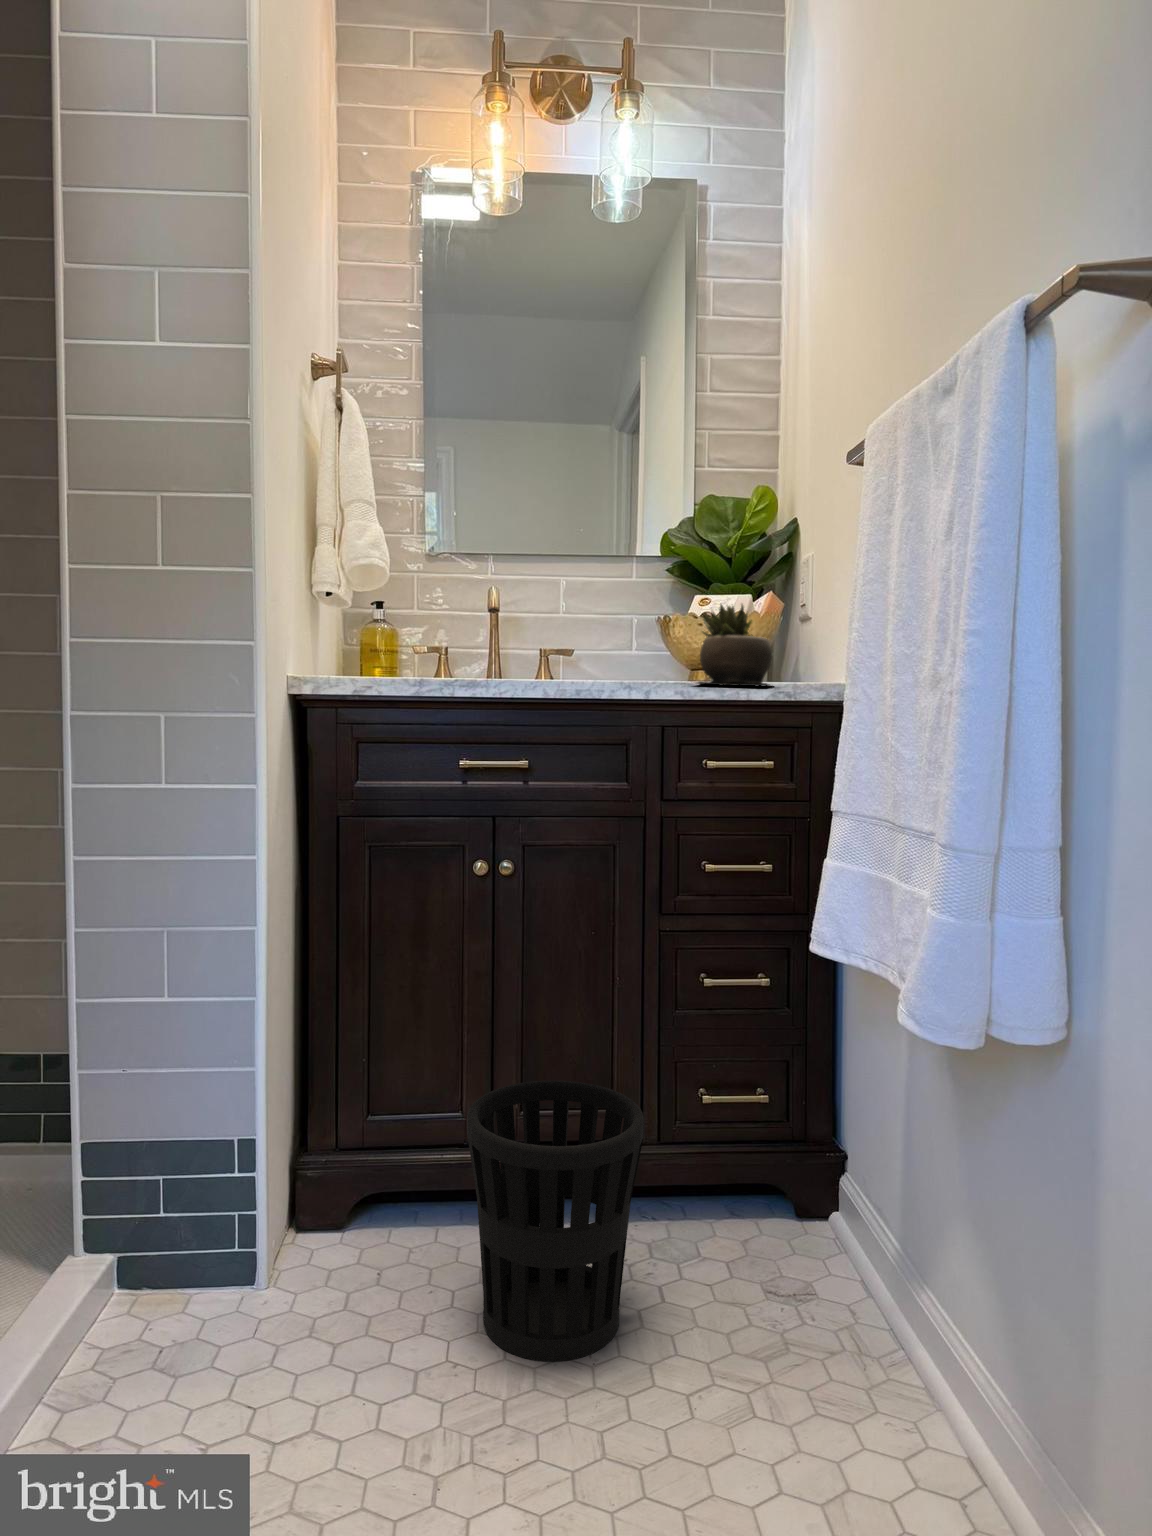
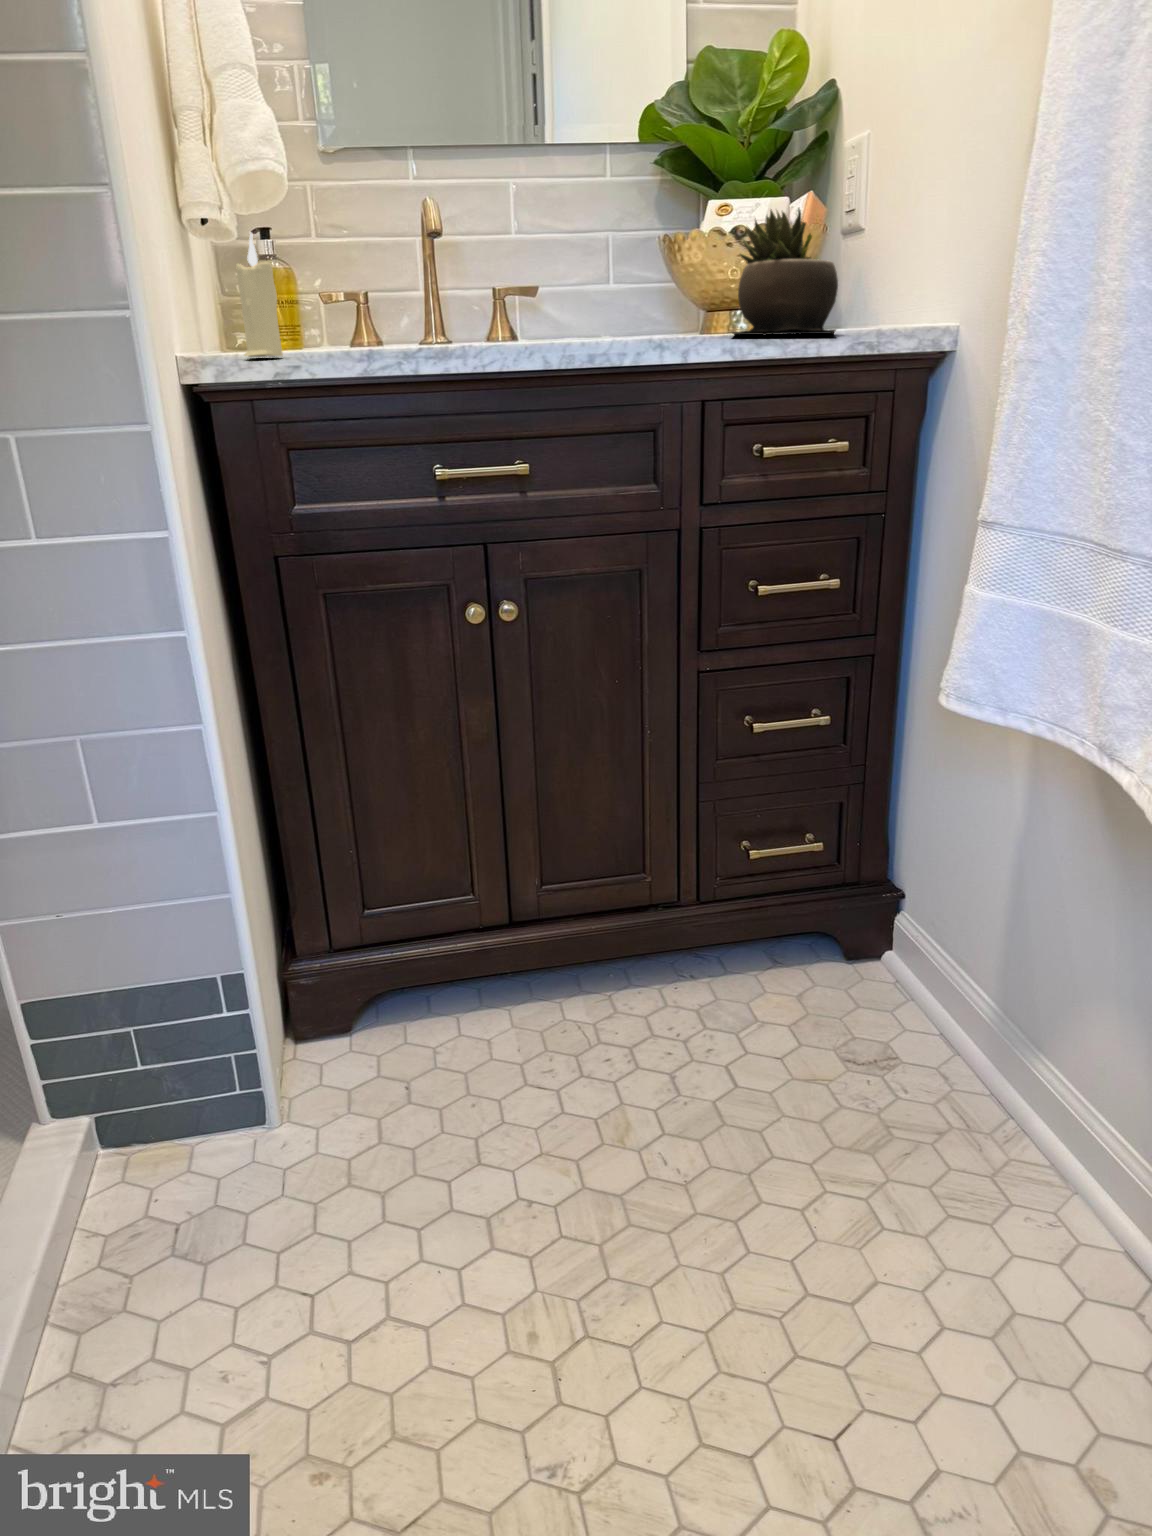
candle: none [337,607,364,683] -> present [236,233,283,357]
wastebasket: present [467,1081,644,1362] -> none [510,868,726,1180]

